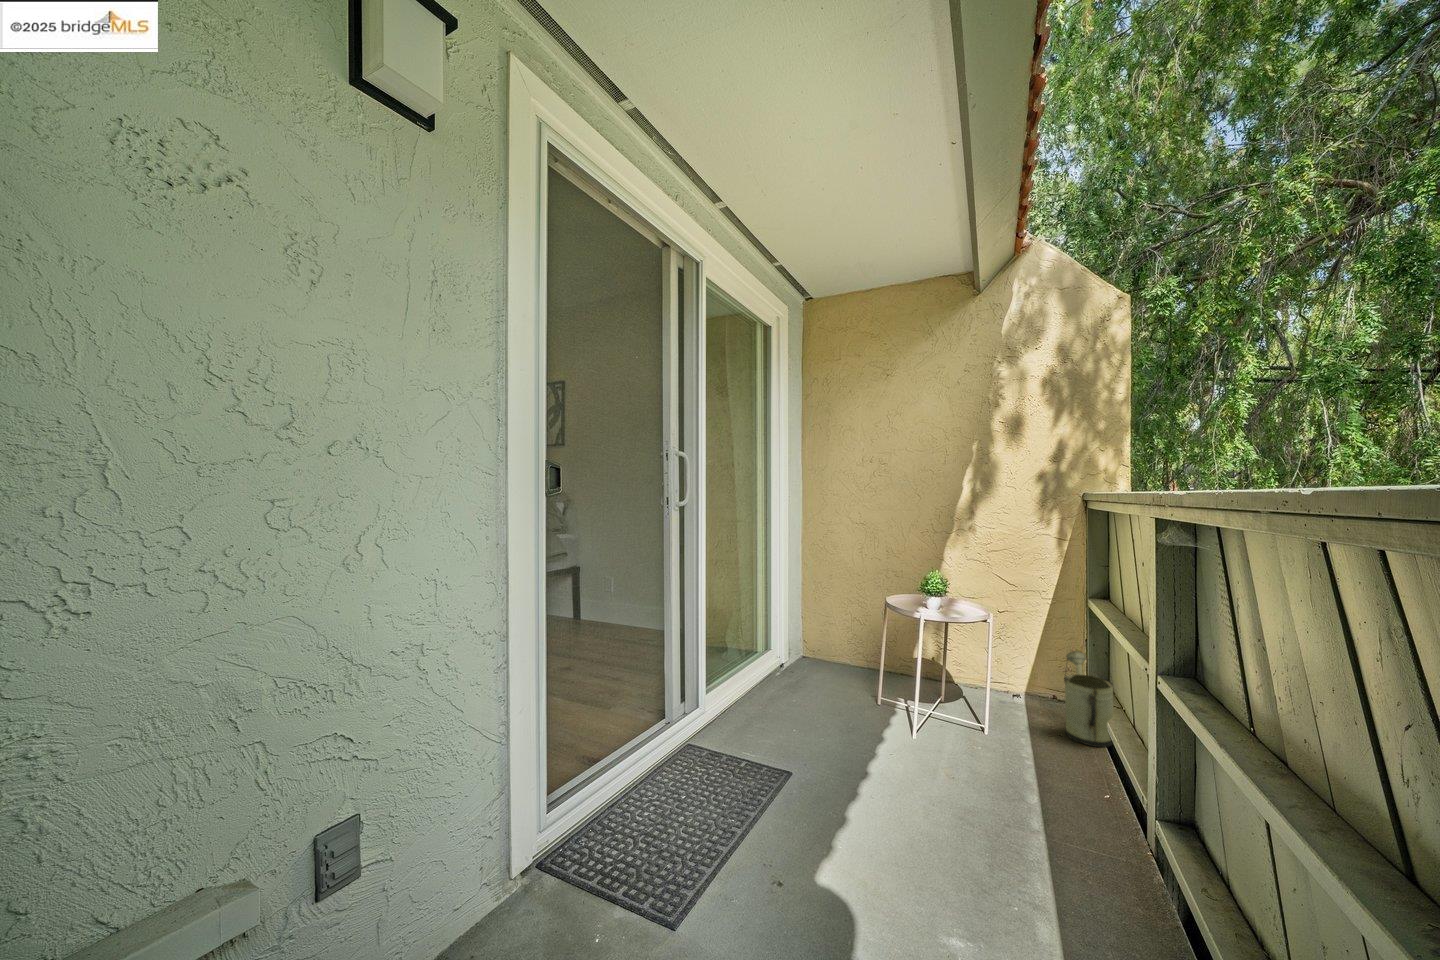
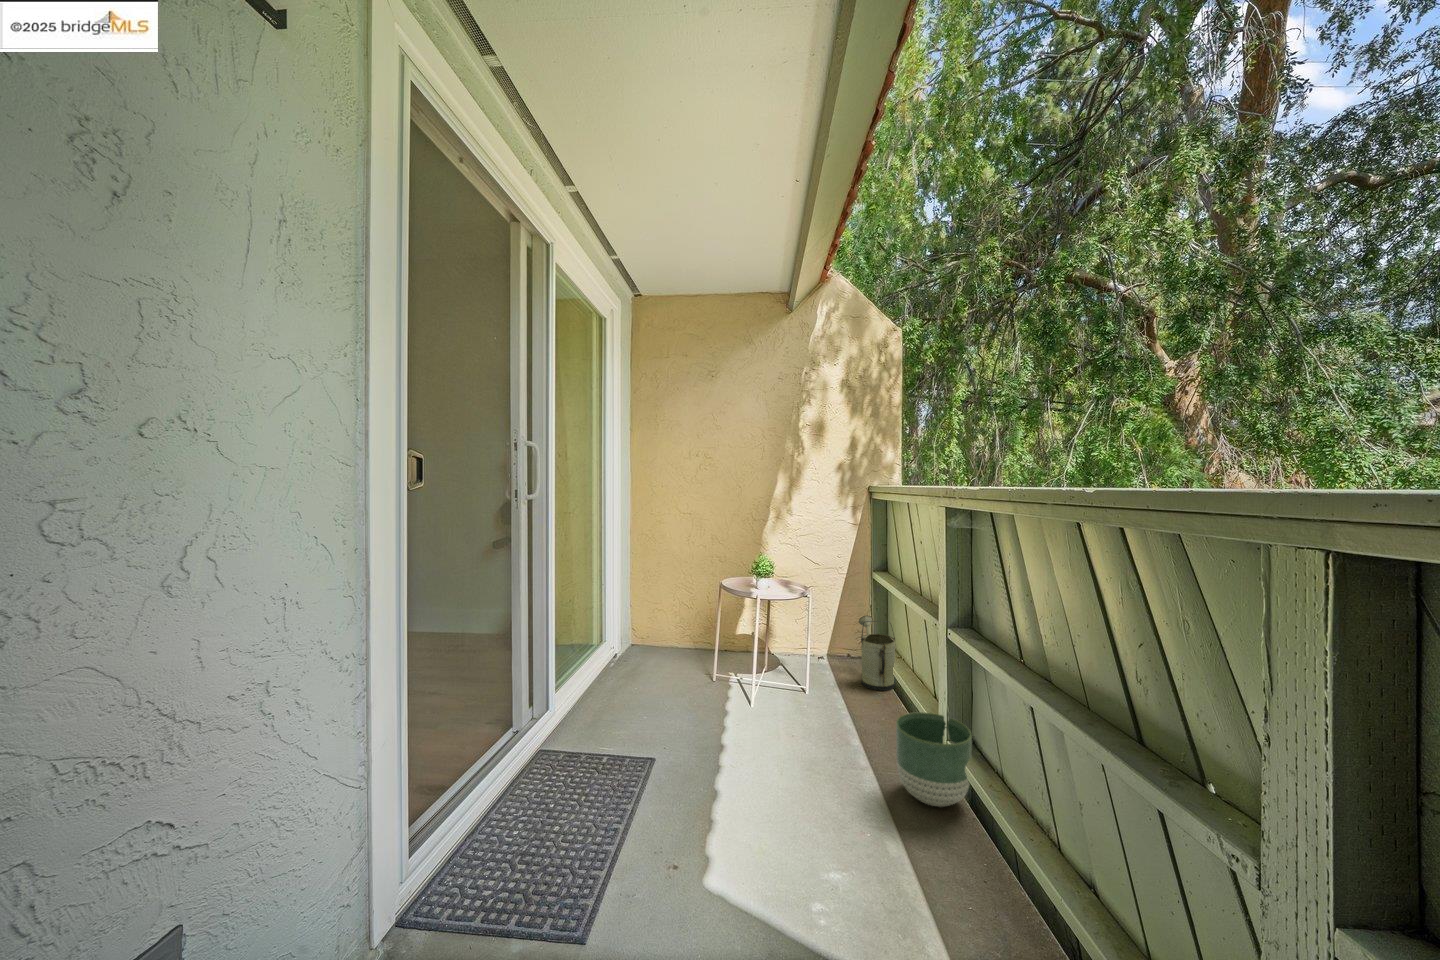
planter: none [1075,778,1188,909] -> present [896,712,972,807]

